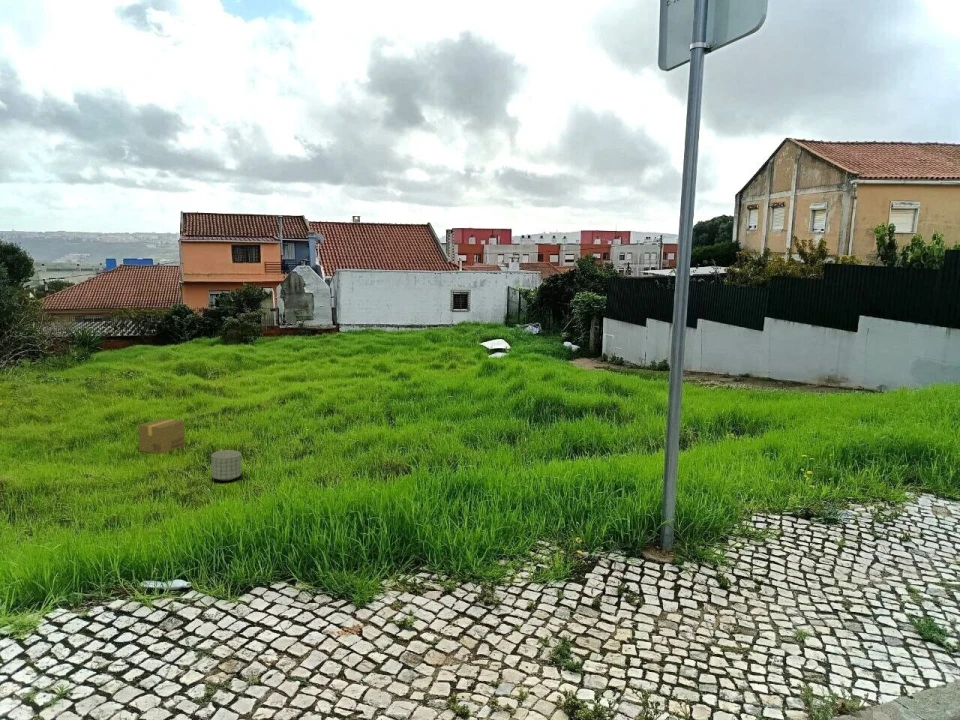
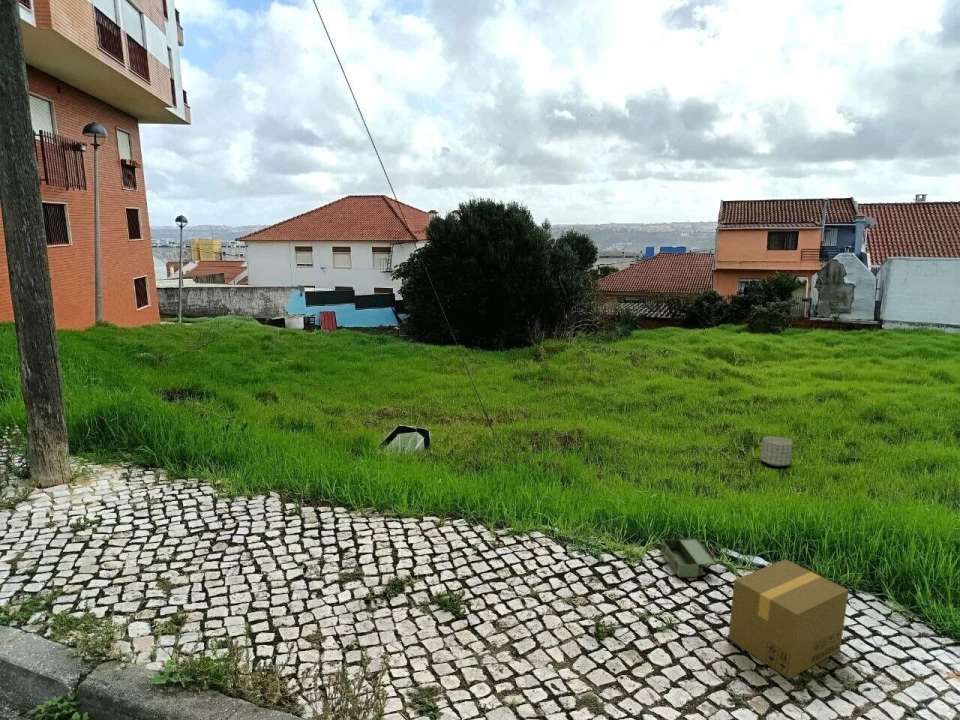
cardboard box: present [138,418,185,454] -> present [728,560,849,679]
toolbox: none [64,583,128,634] -> present [661,538,717,577]

